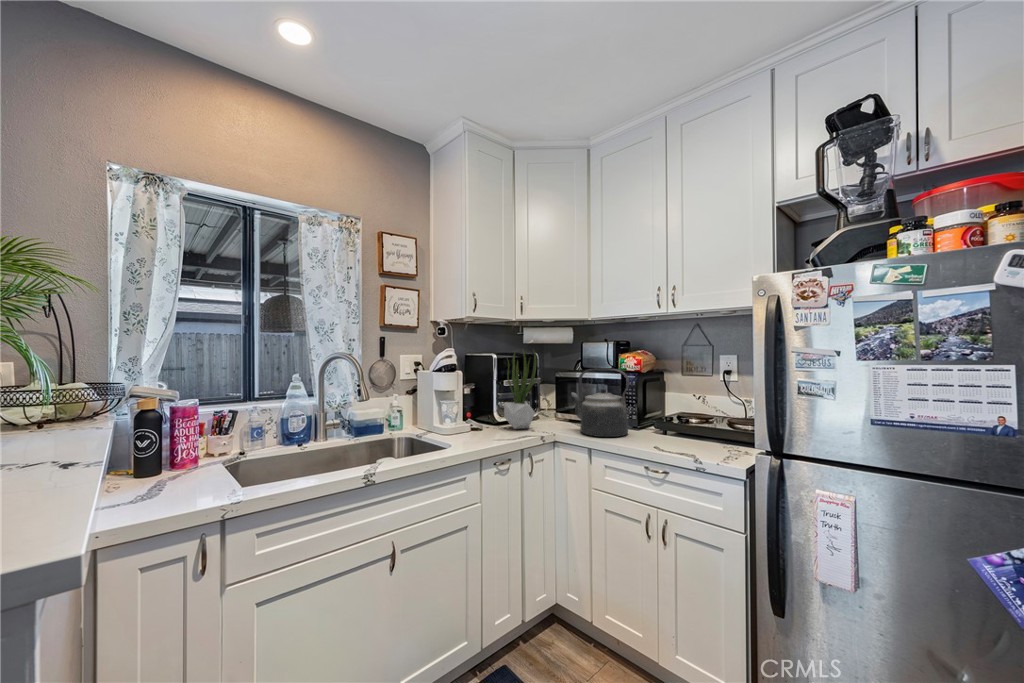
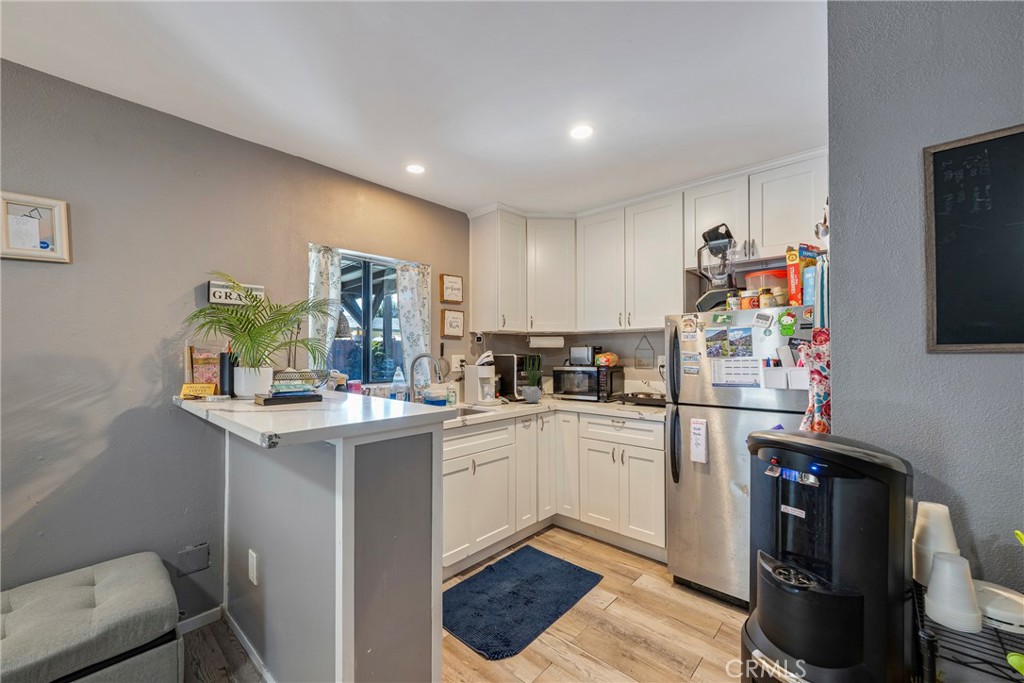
kettle: present [572,369,629,437] -> none [565,364,602,405]

